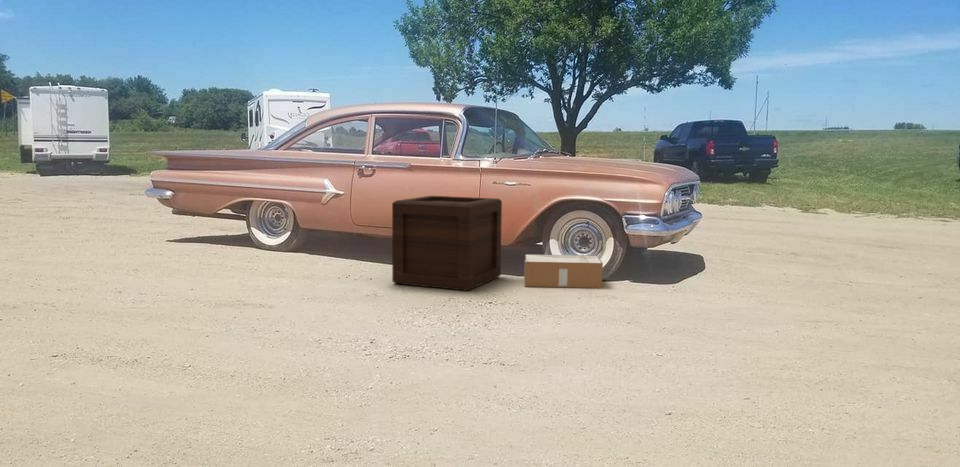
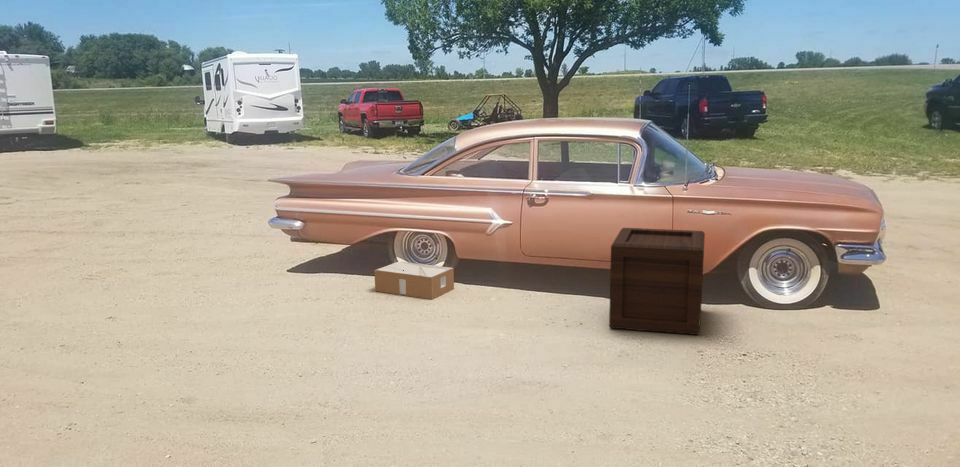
cardboard box: present [524,254,603,288] -> present [374,262,454,299]

